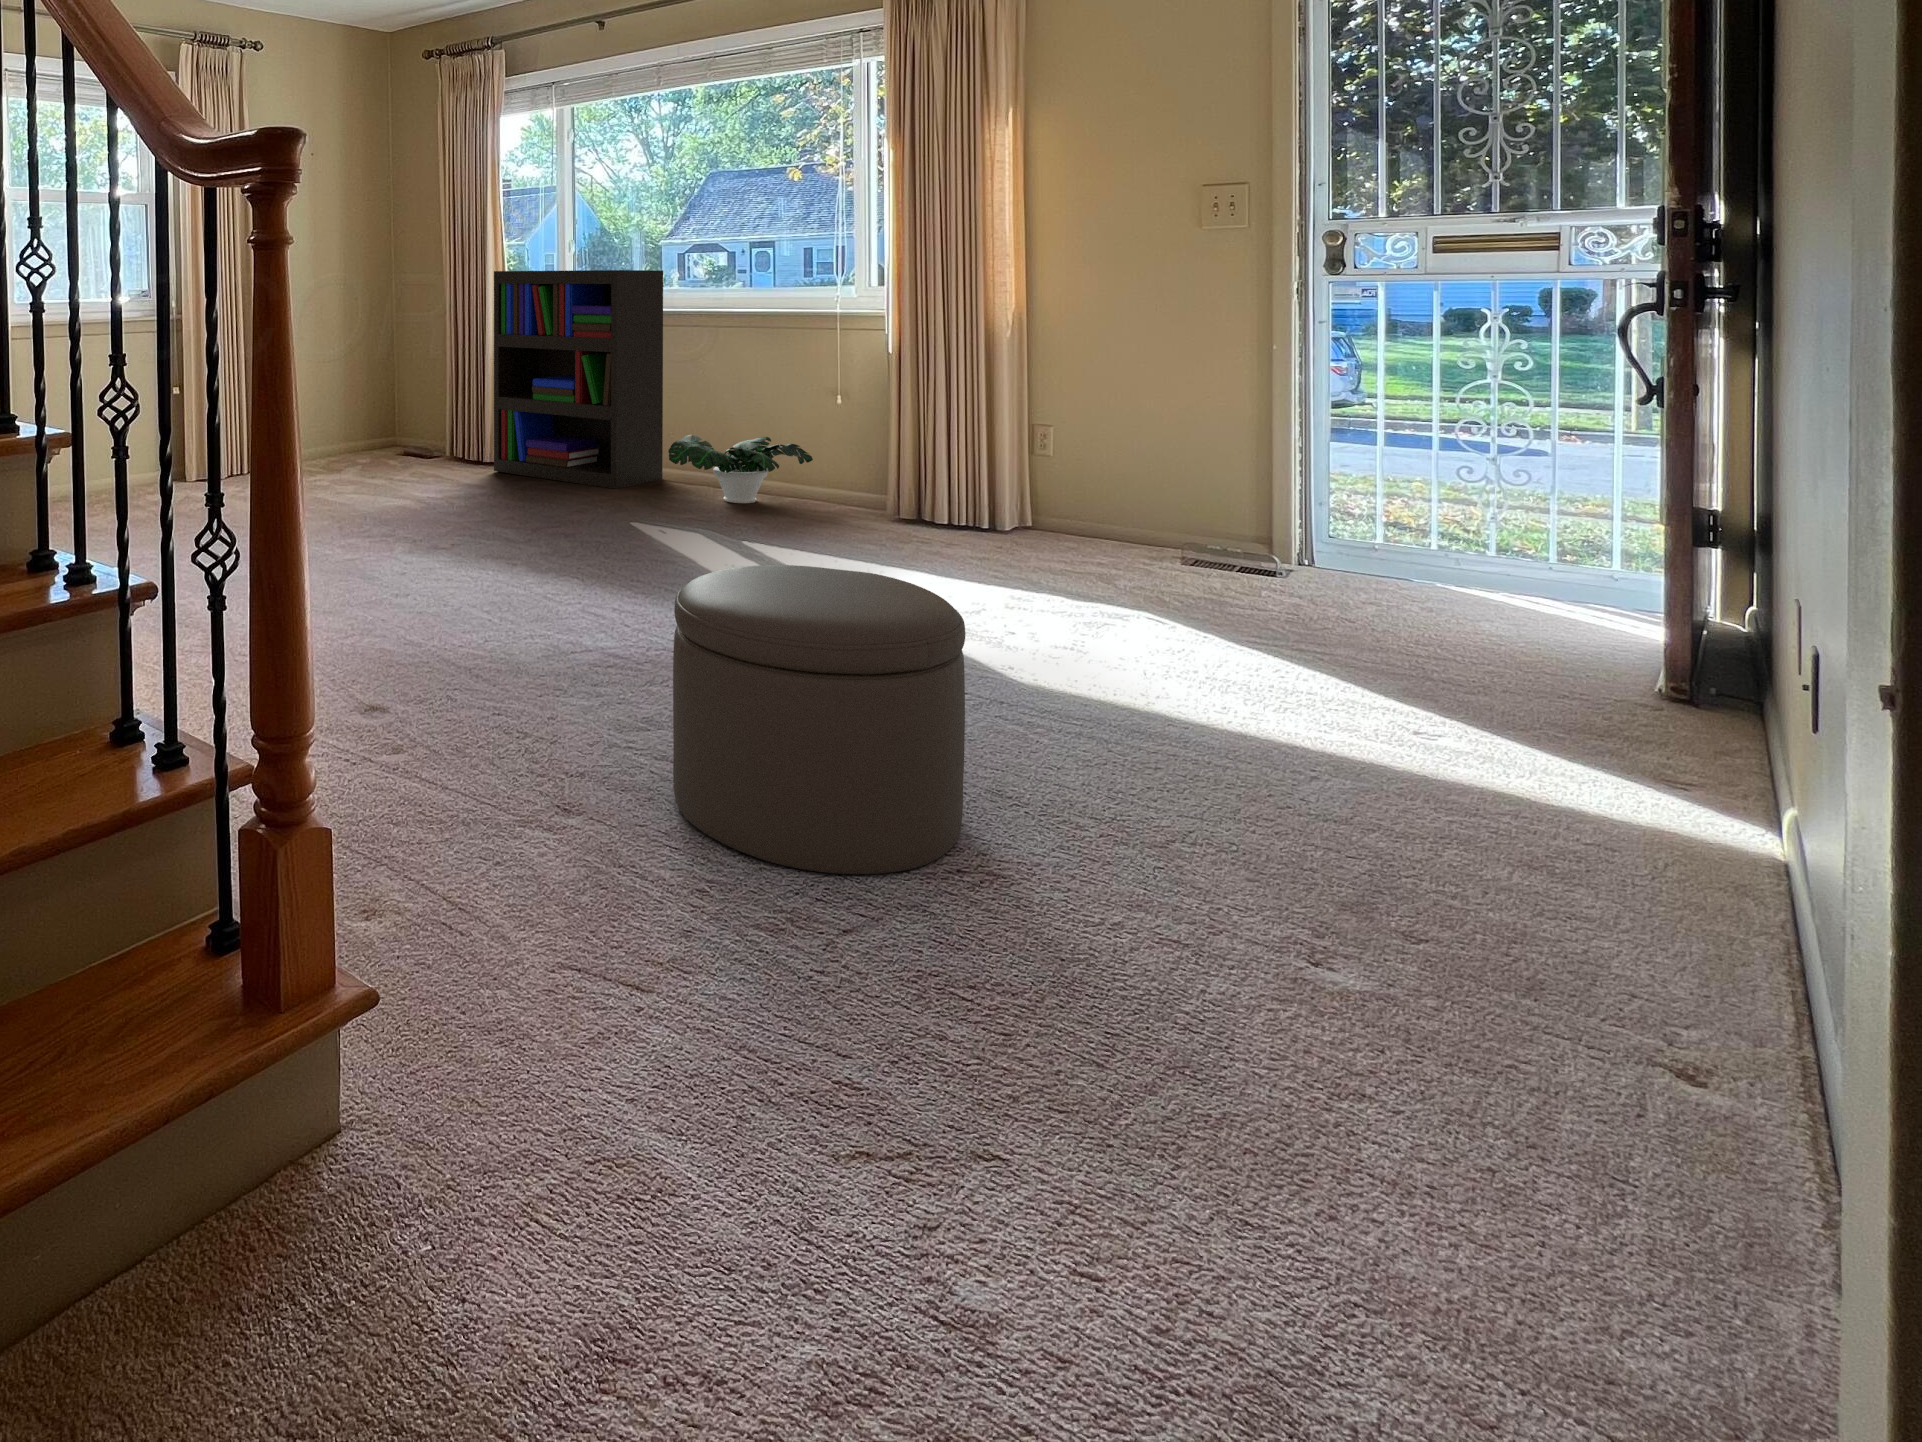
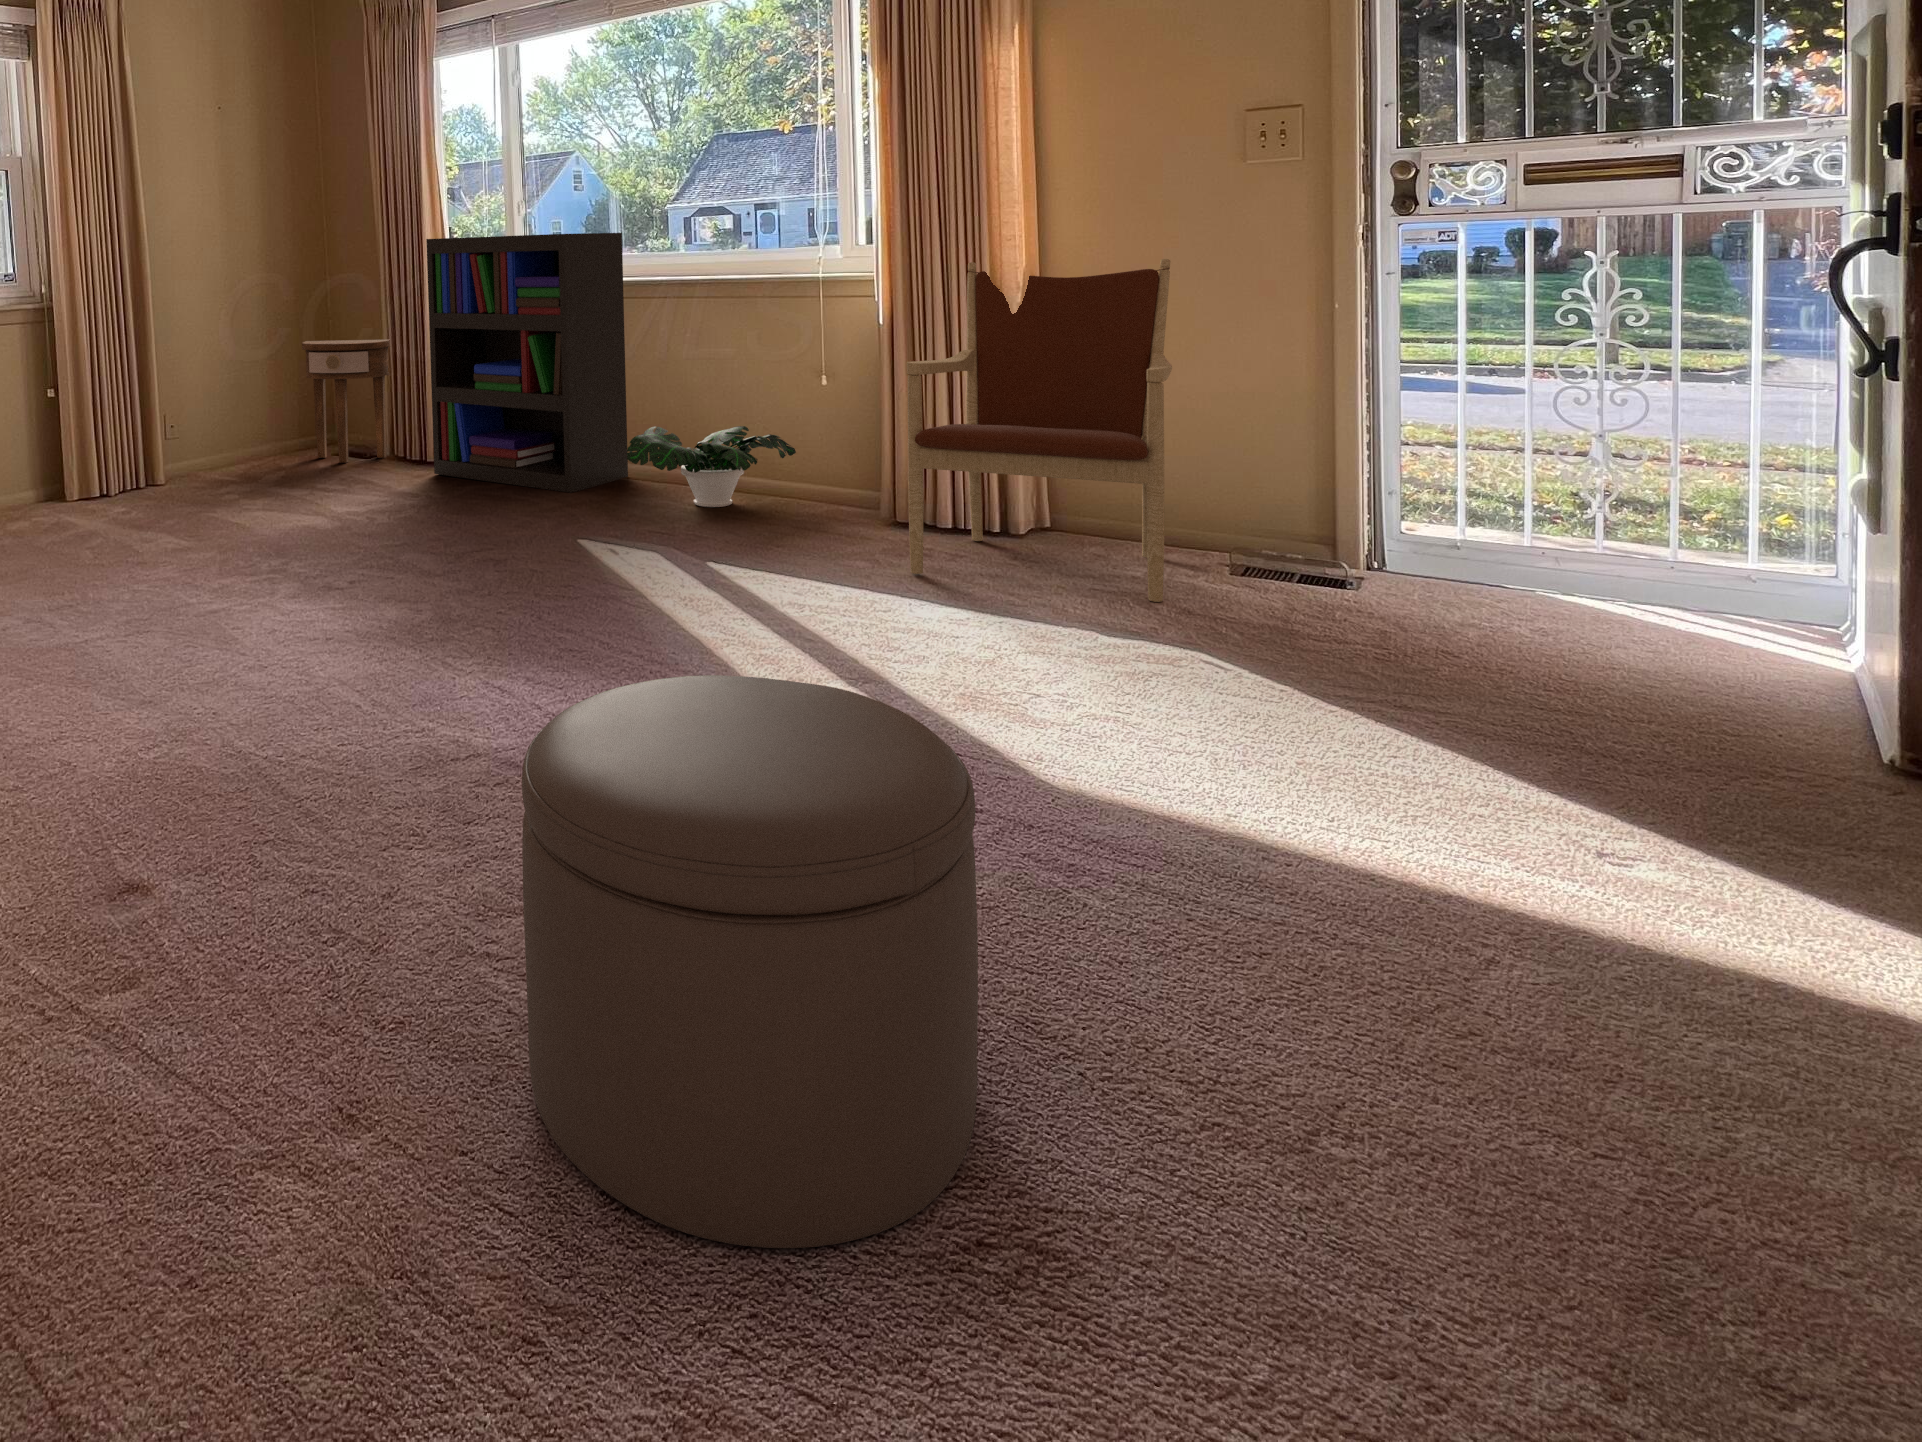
armchair: none [912,304,1137,580] -> present [907,259,1172,602]
side table: none [379,355,456,460] -> present [302,339,390,463]

